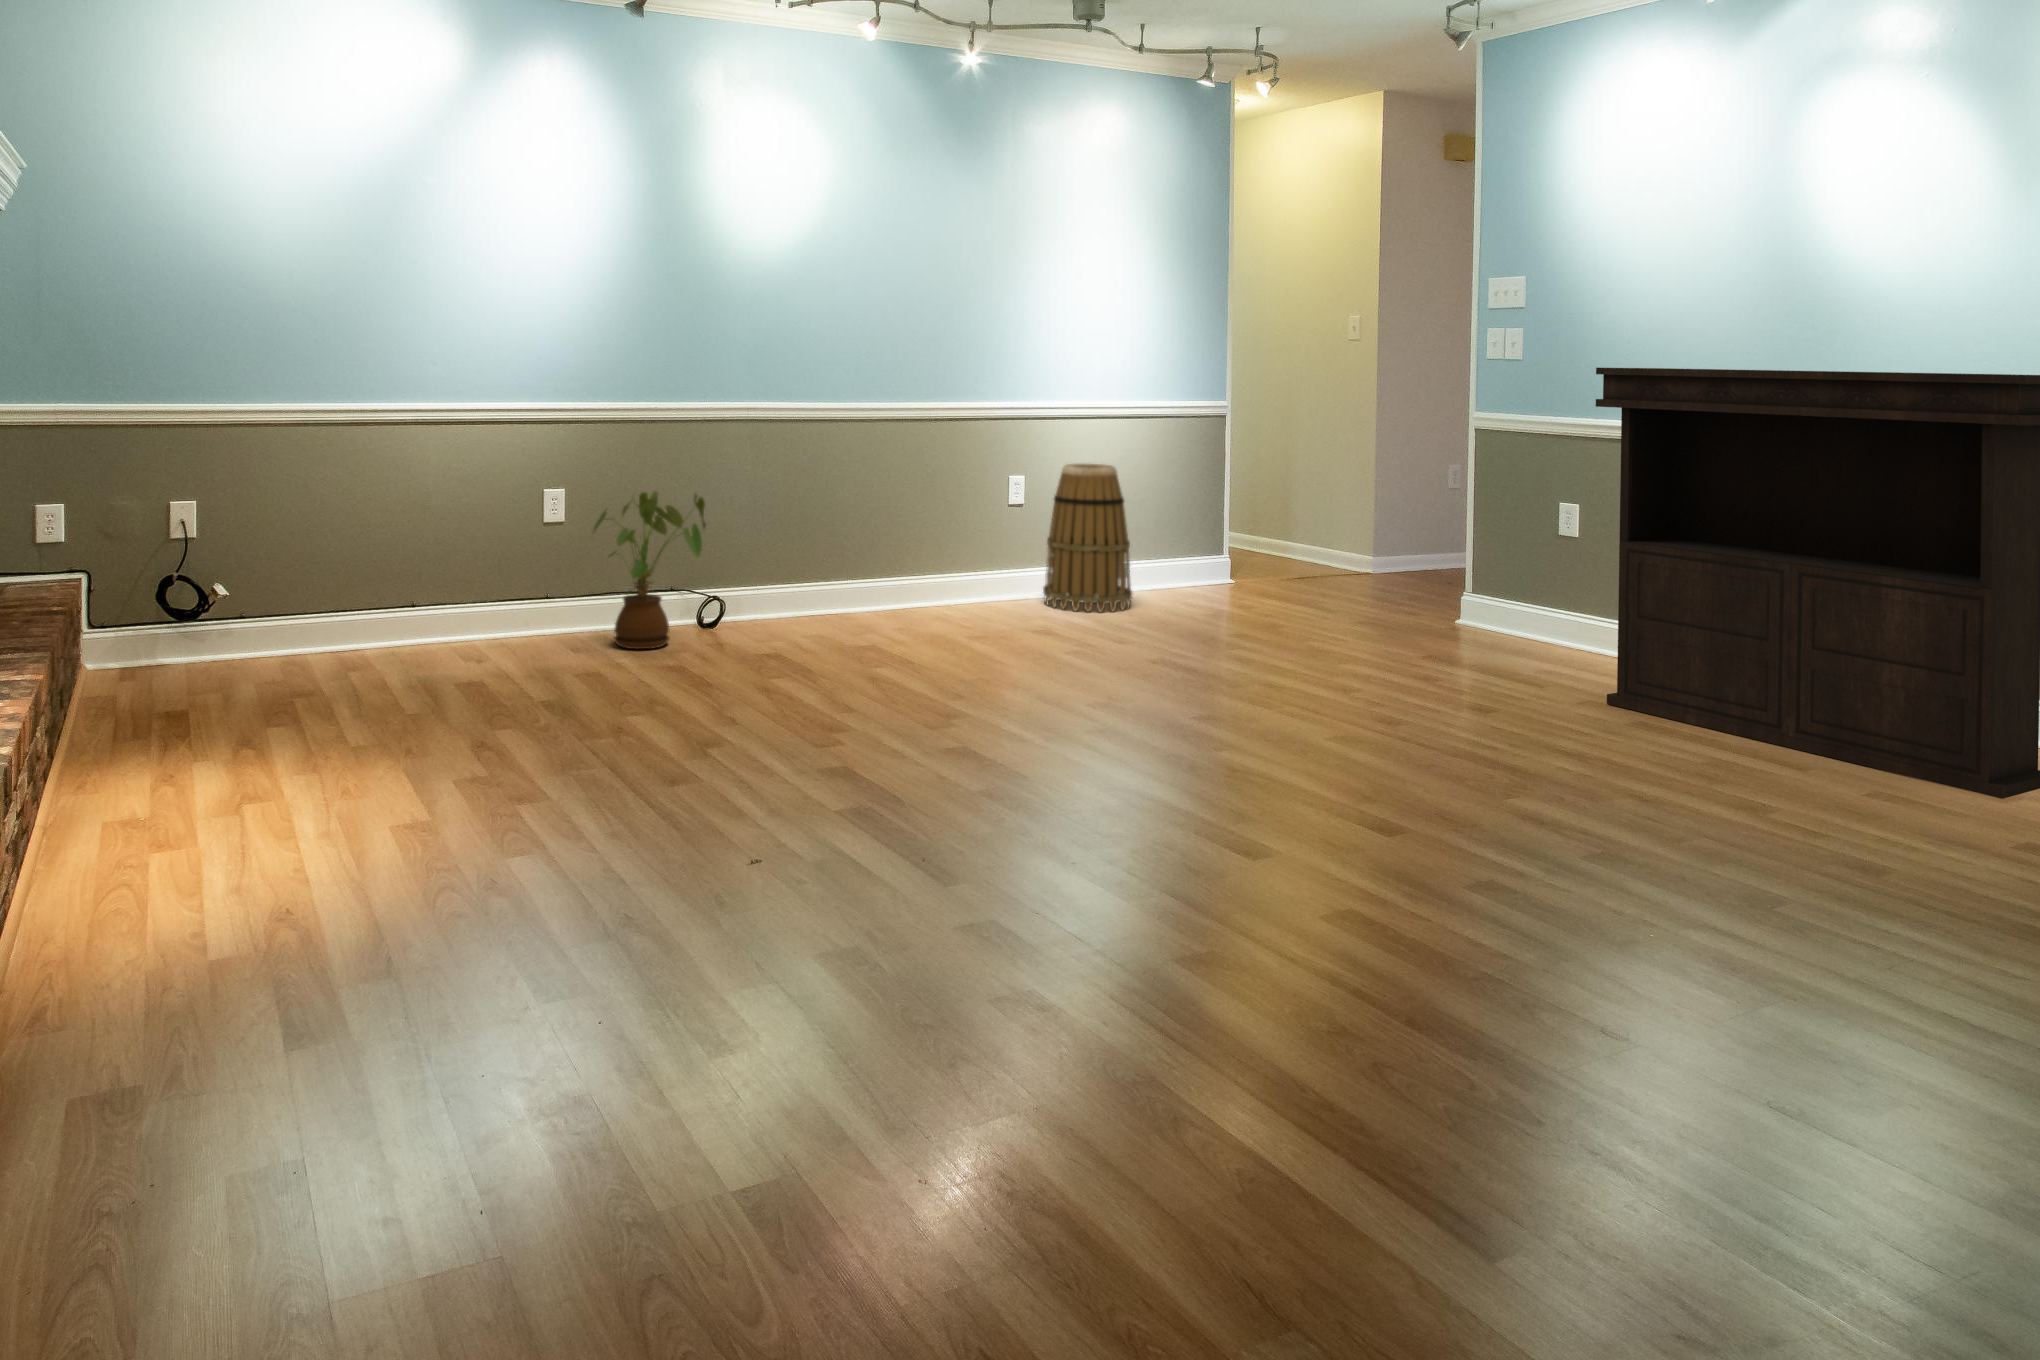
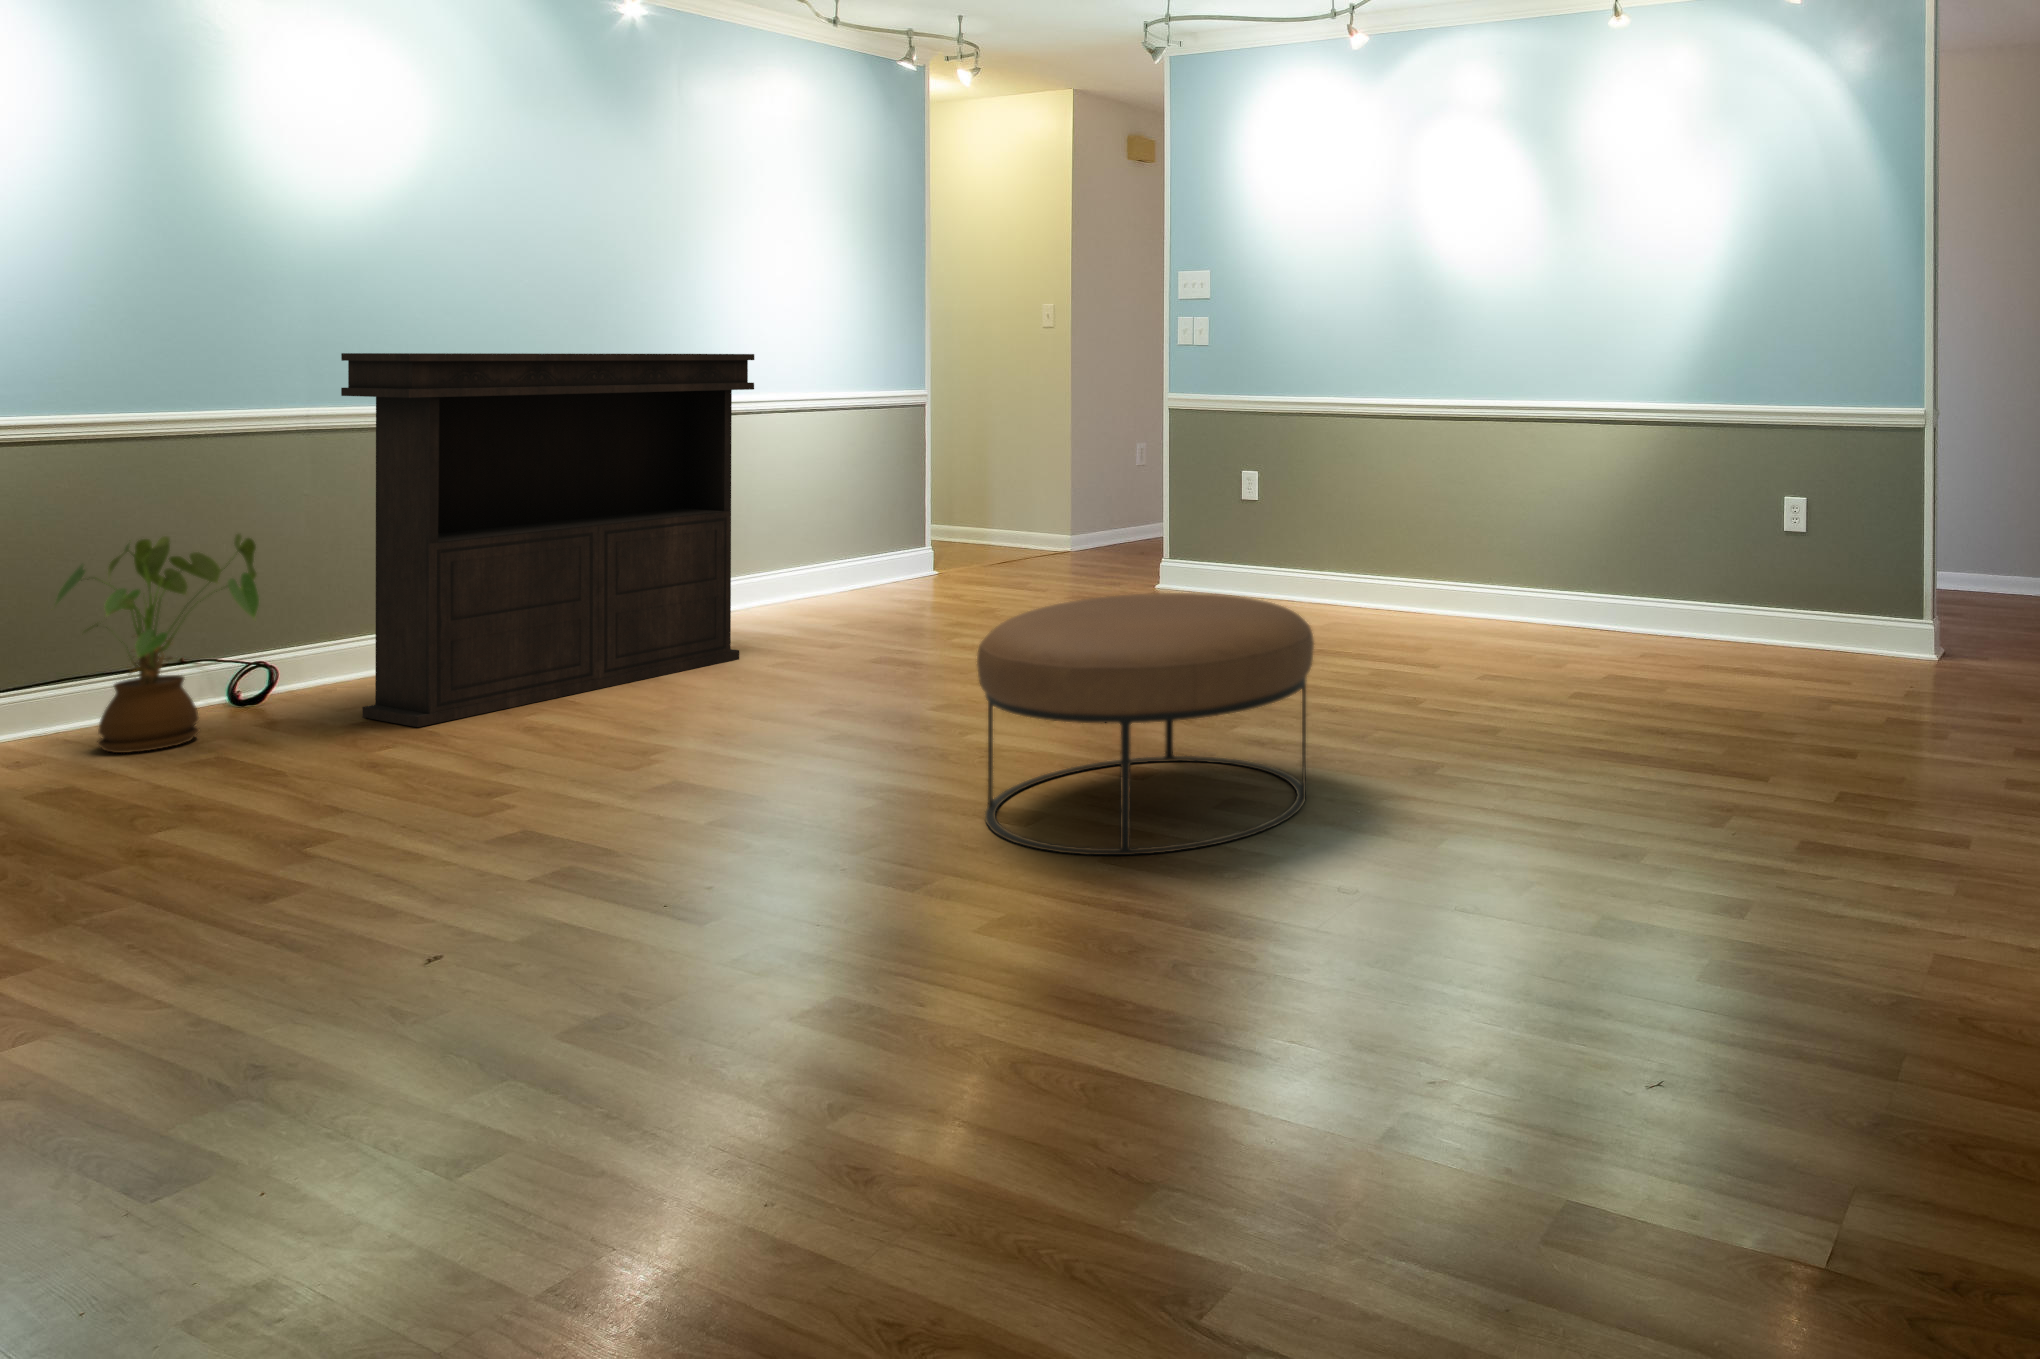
console table: present [1596,368,2040,799] -> present [341,353,754,727]
basket: present [1043,464,1132,612] -> none [732,466,838,628]
ottoman: none [1212,632,1611,945] -> present [977,593,1314,855]

